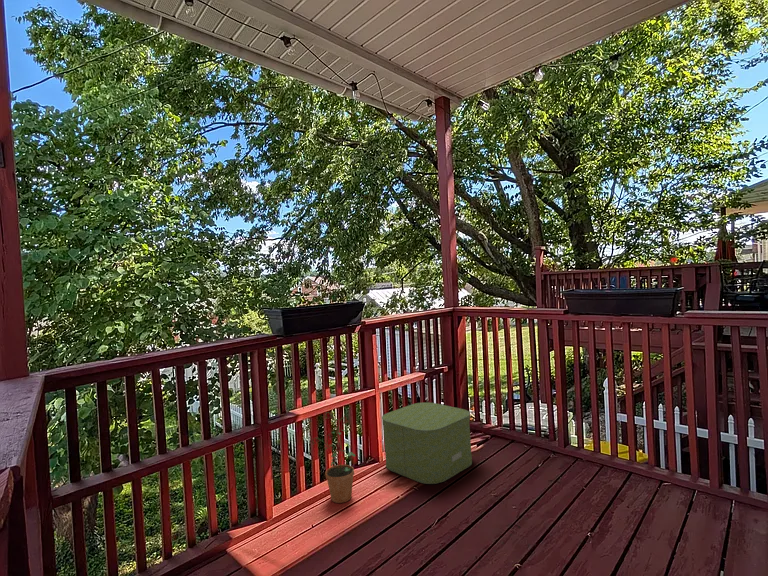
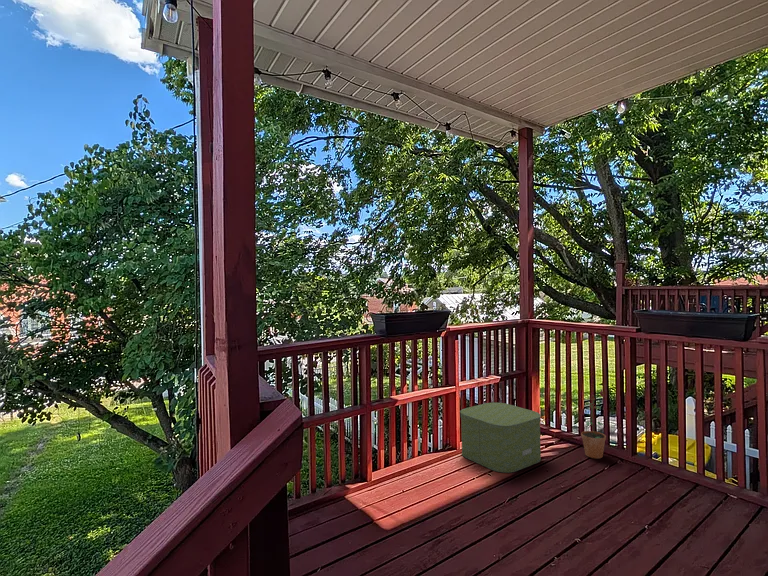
potted plant: present [311,412,355,503] -> present [579,390,606,459]

